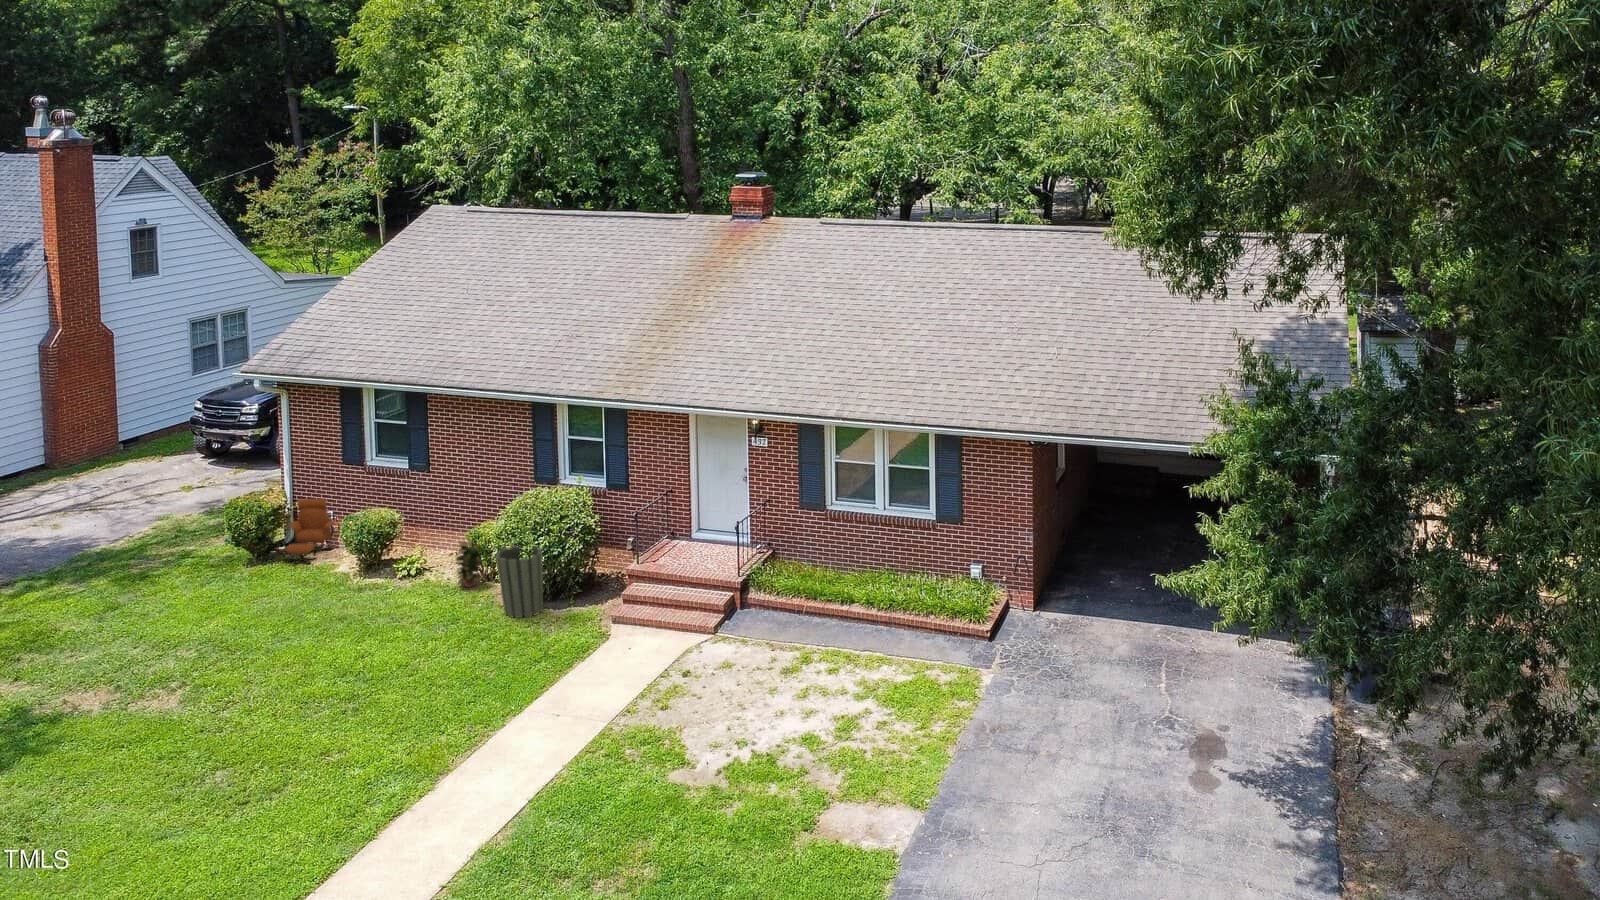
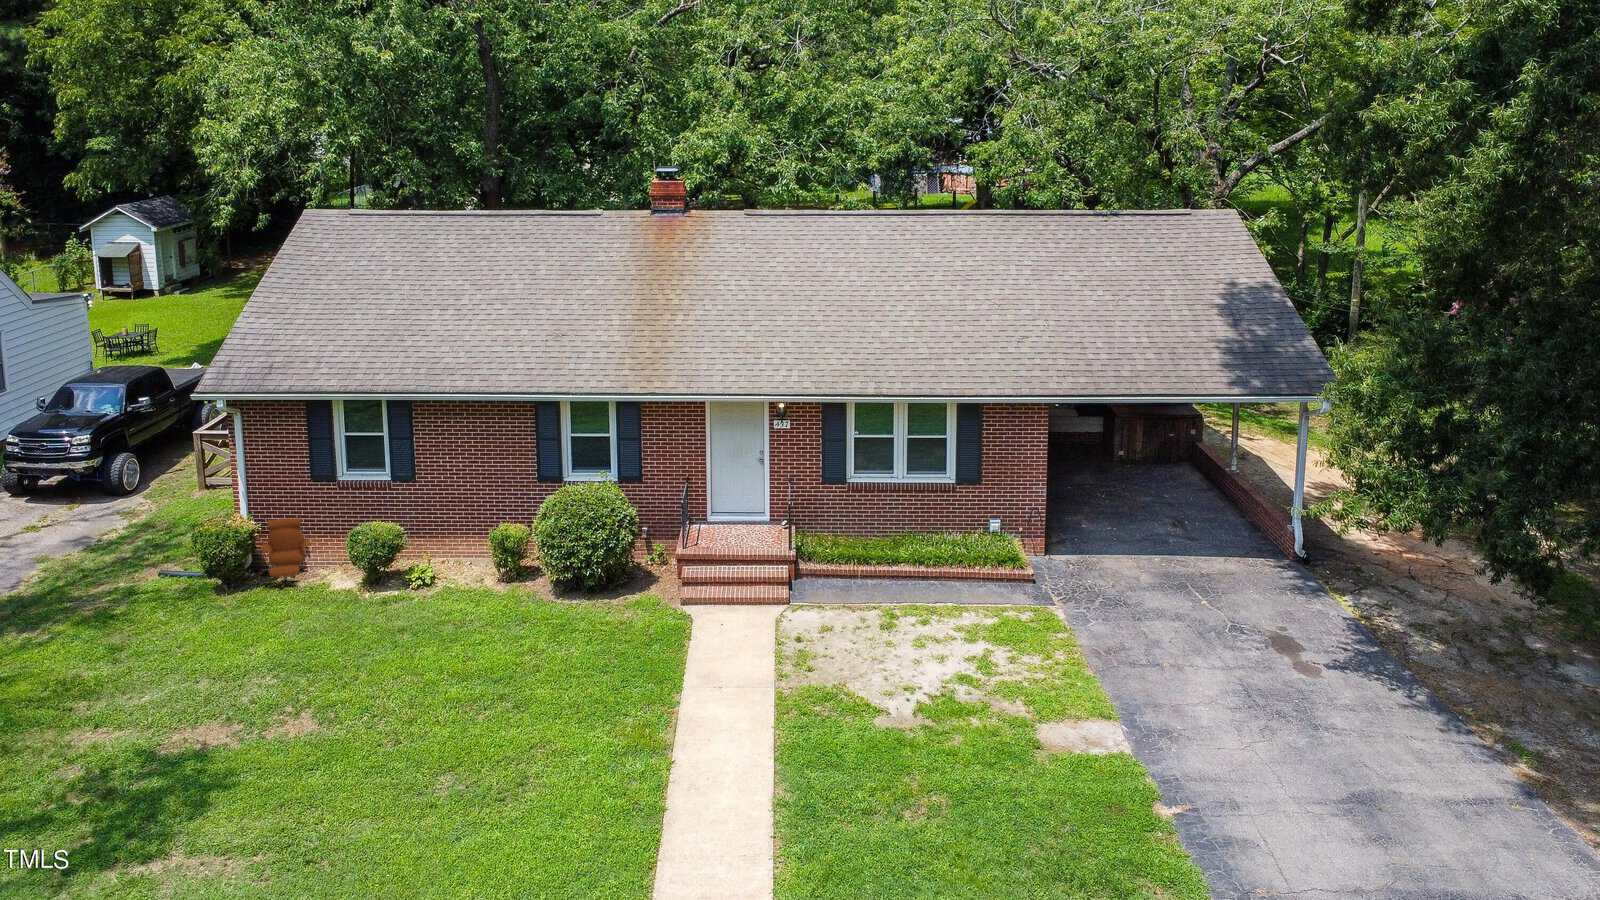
decorative plant: present [455,542,484,587] -> none [481,544,515,590]
trash can: present [495,546,543,618] -> none [554,539,601,613]

